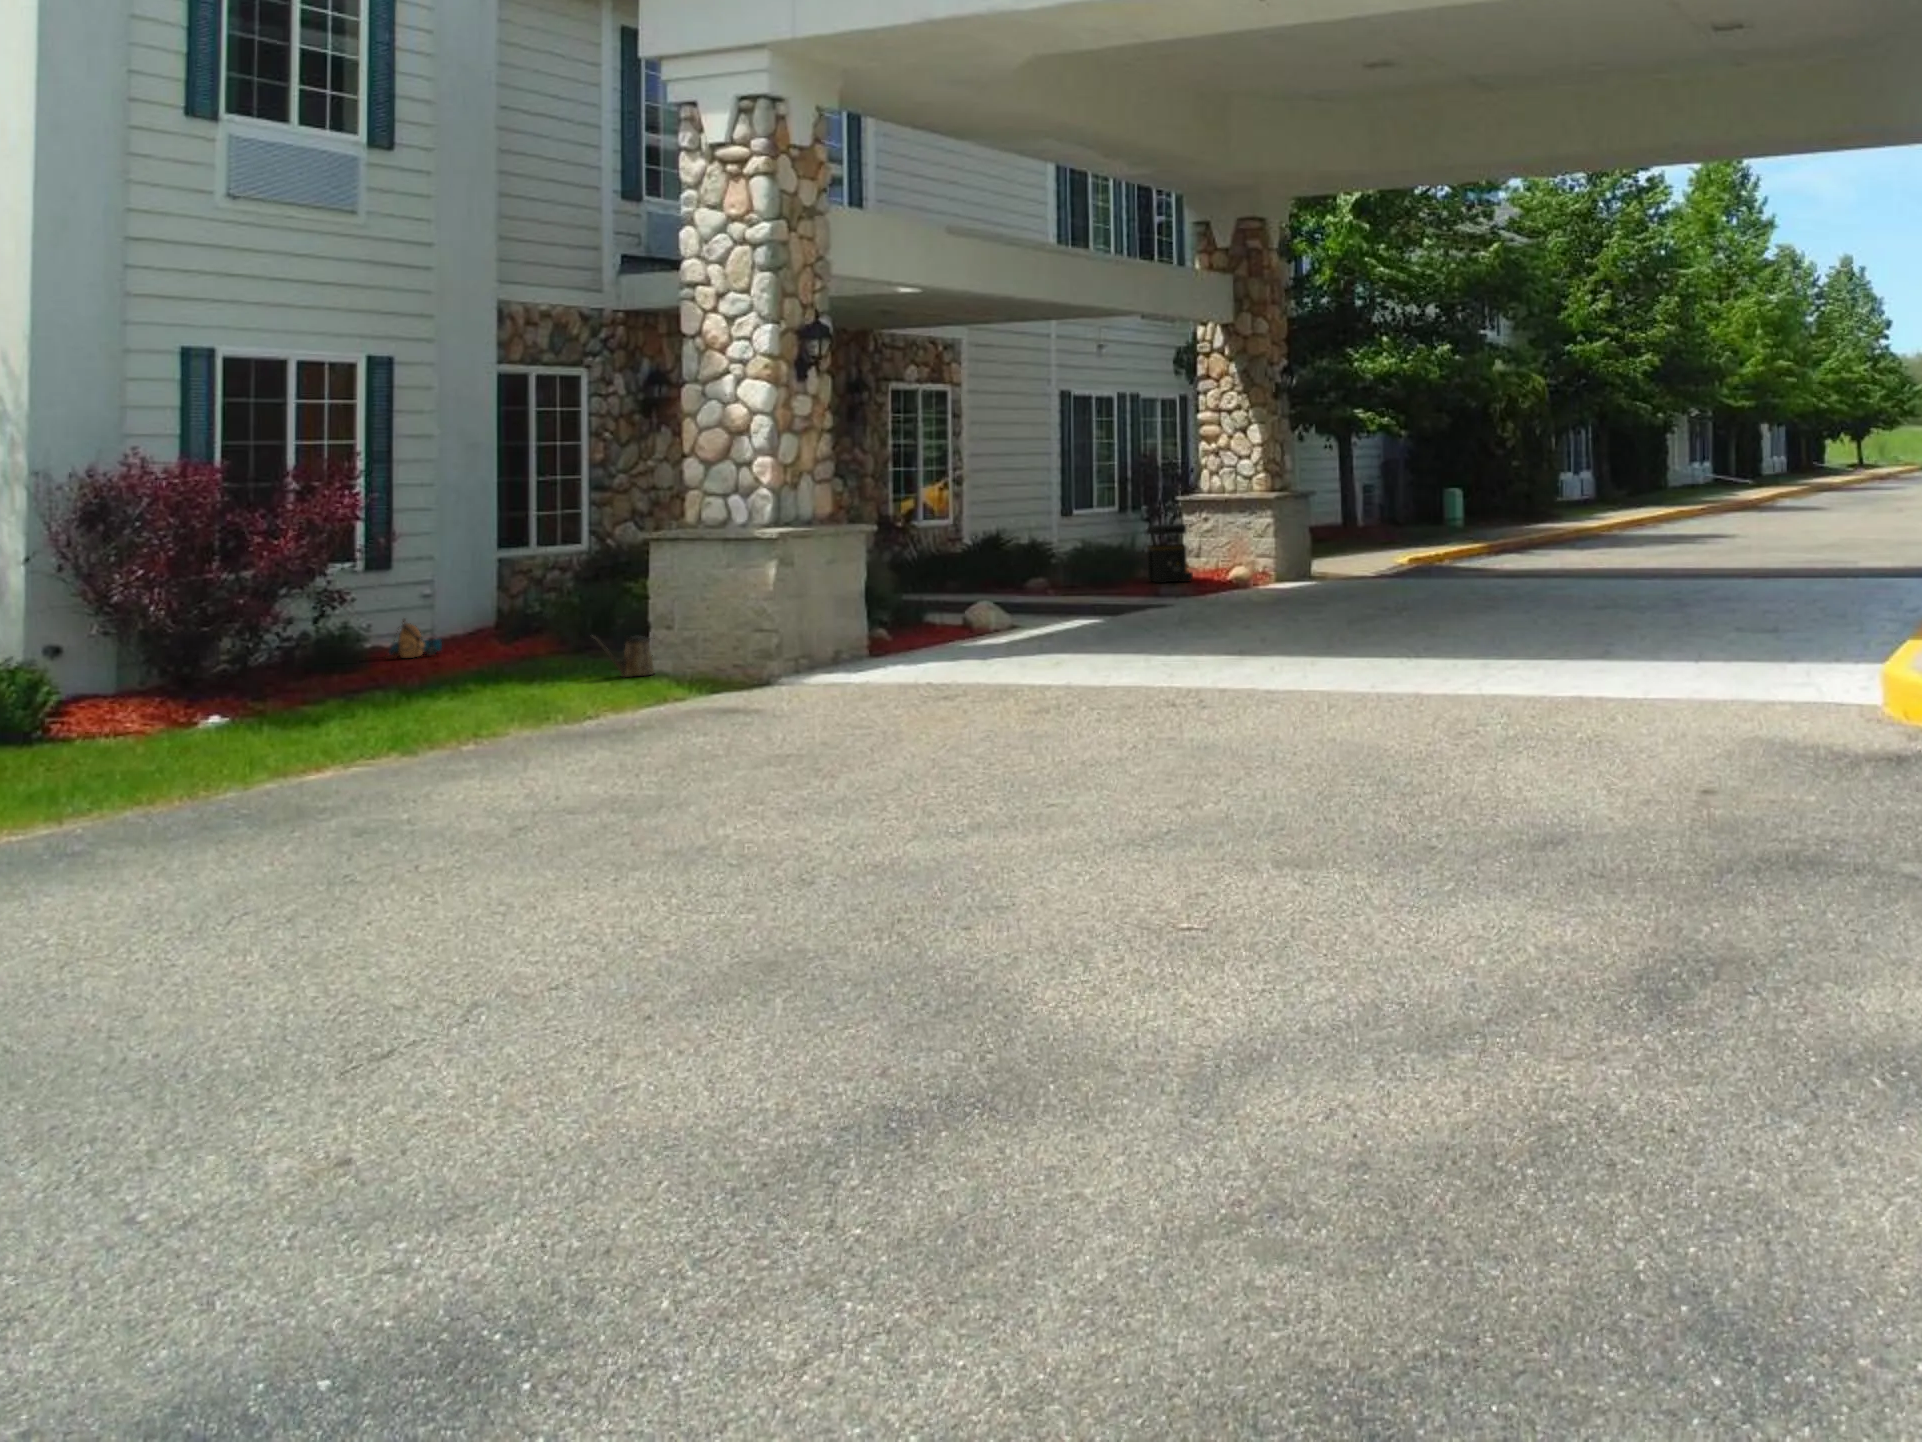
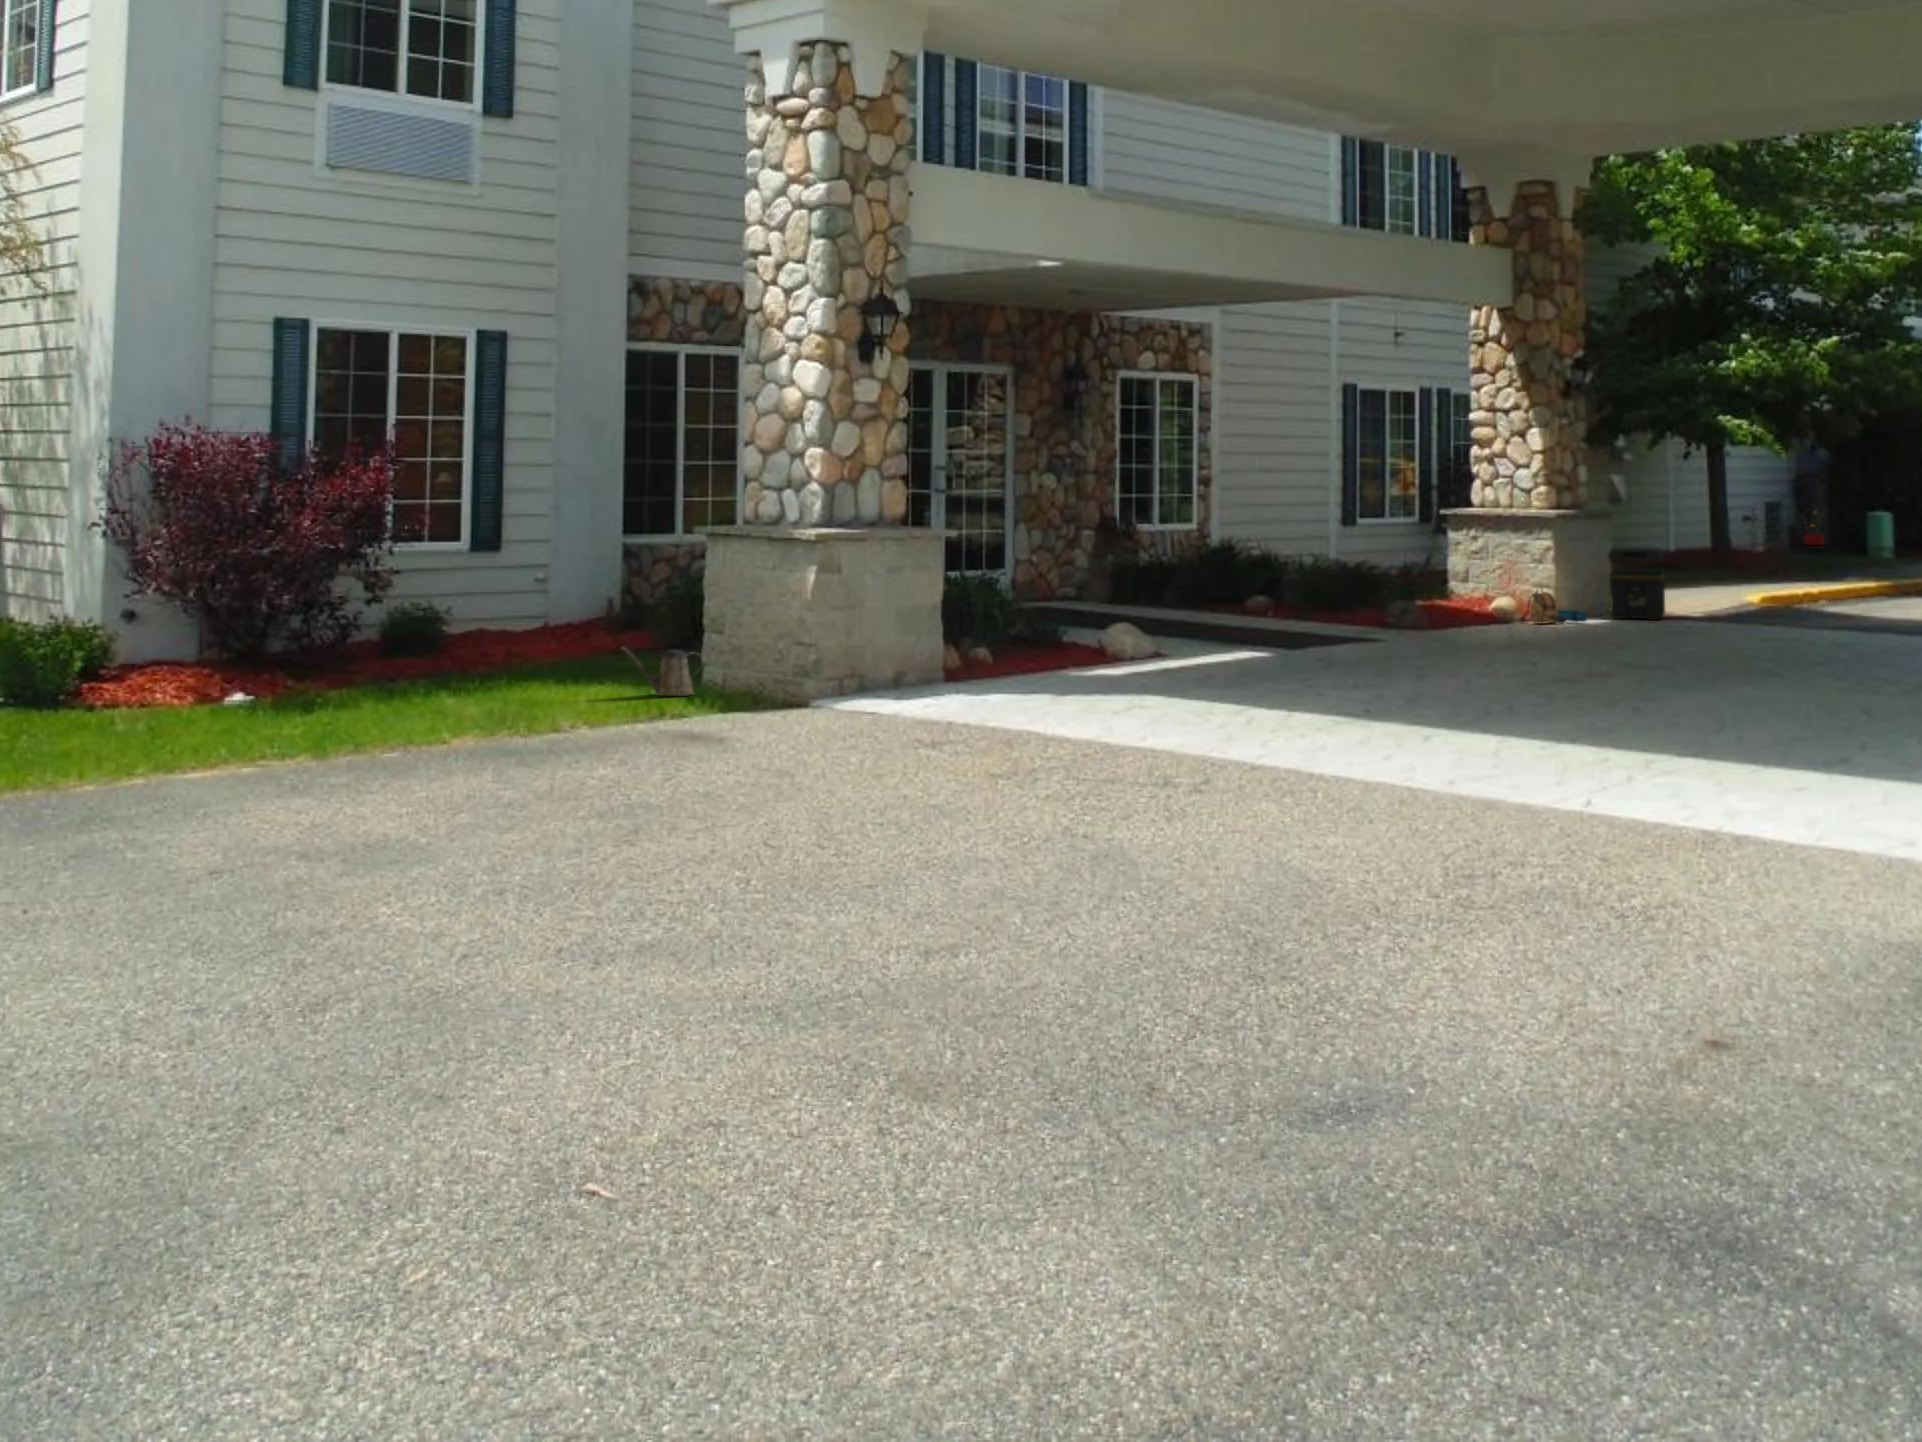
decorative plant: none [1376,484,1415,519] -> present [1804,520,1824,545]
toolbox: present [1146,524,1193,583] -> present [1609,547,1665,620]
backpack: present [385,619,442,659] -> present [1521,589,1587,624]

